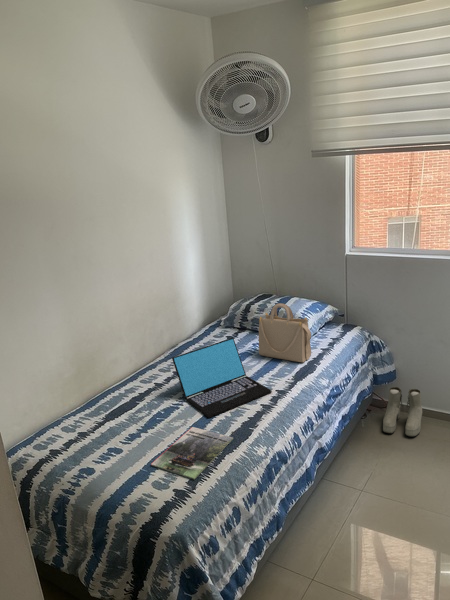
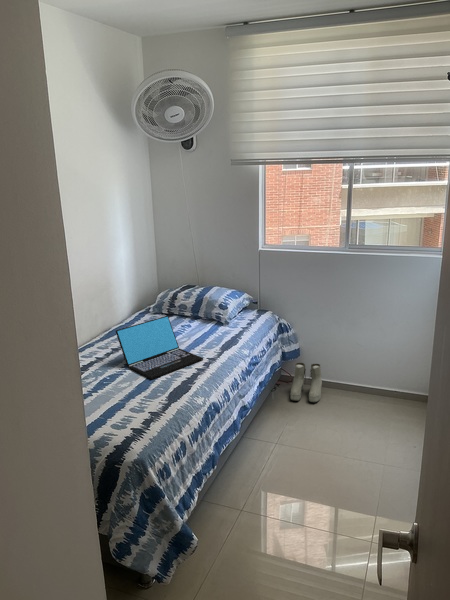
handbag: present [259,303,311,362] -> none [188,287,234,338]
magazine: present [151,427,233,479] -> none [106,386,175,422]

